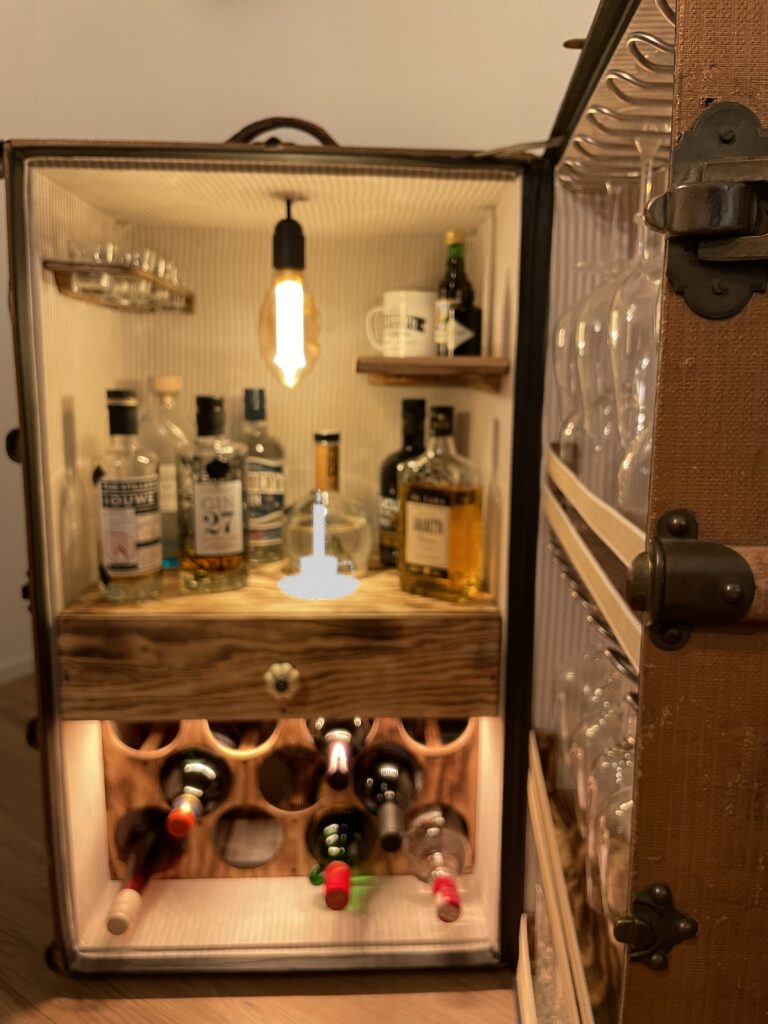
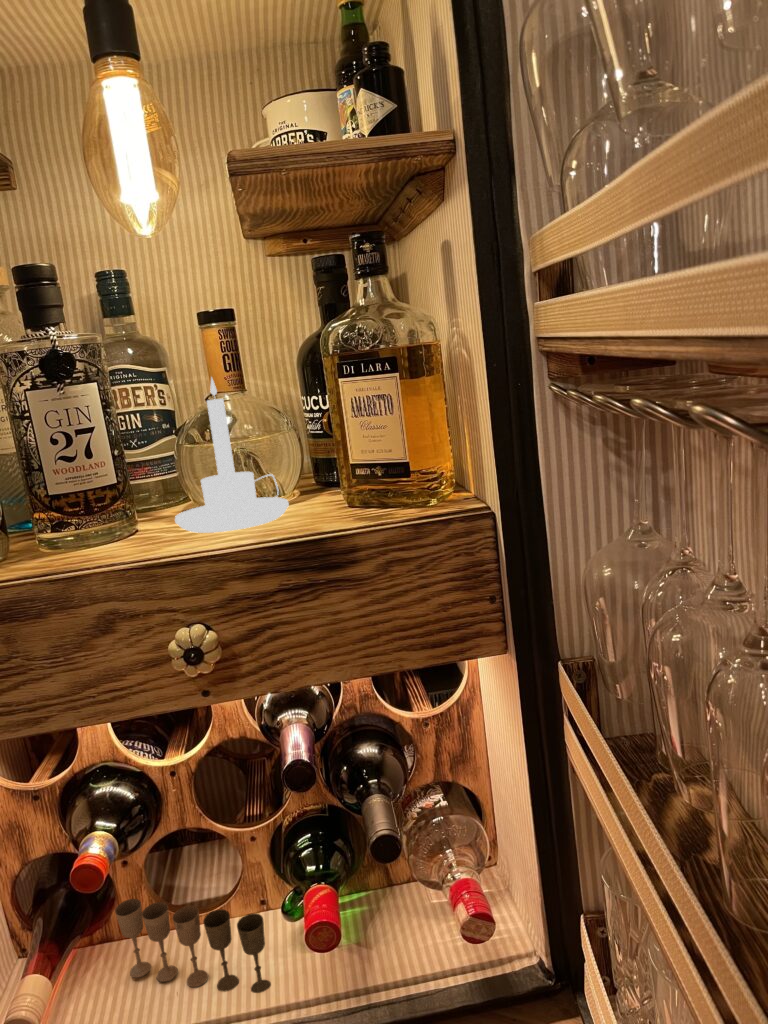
wine glass: none [190,850,296,938] -> present [115,899,271,993]

